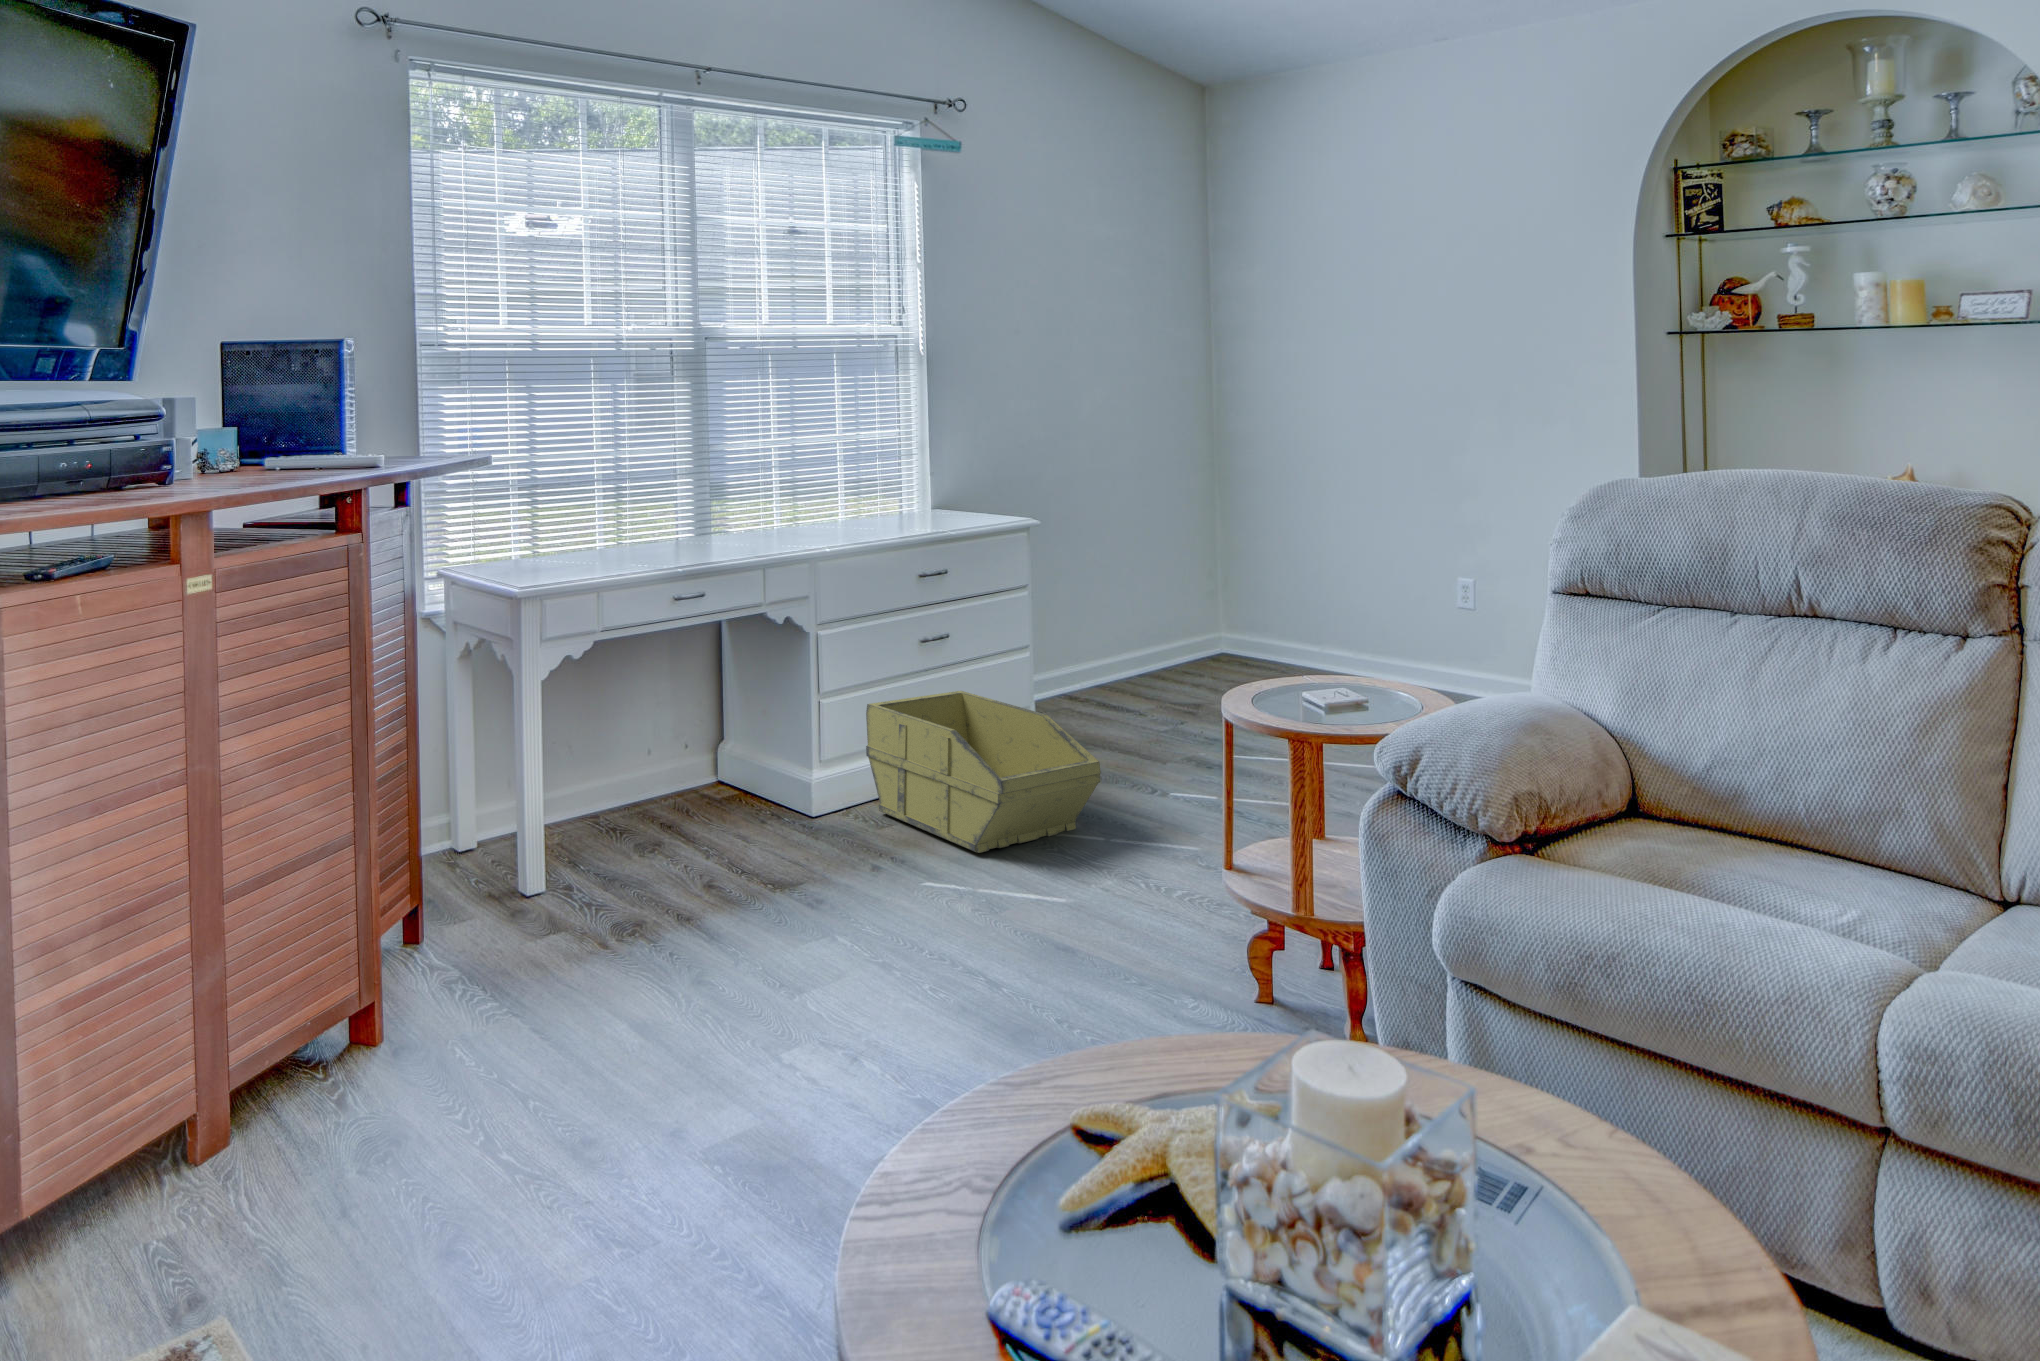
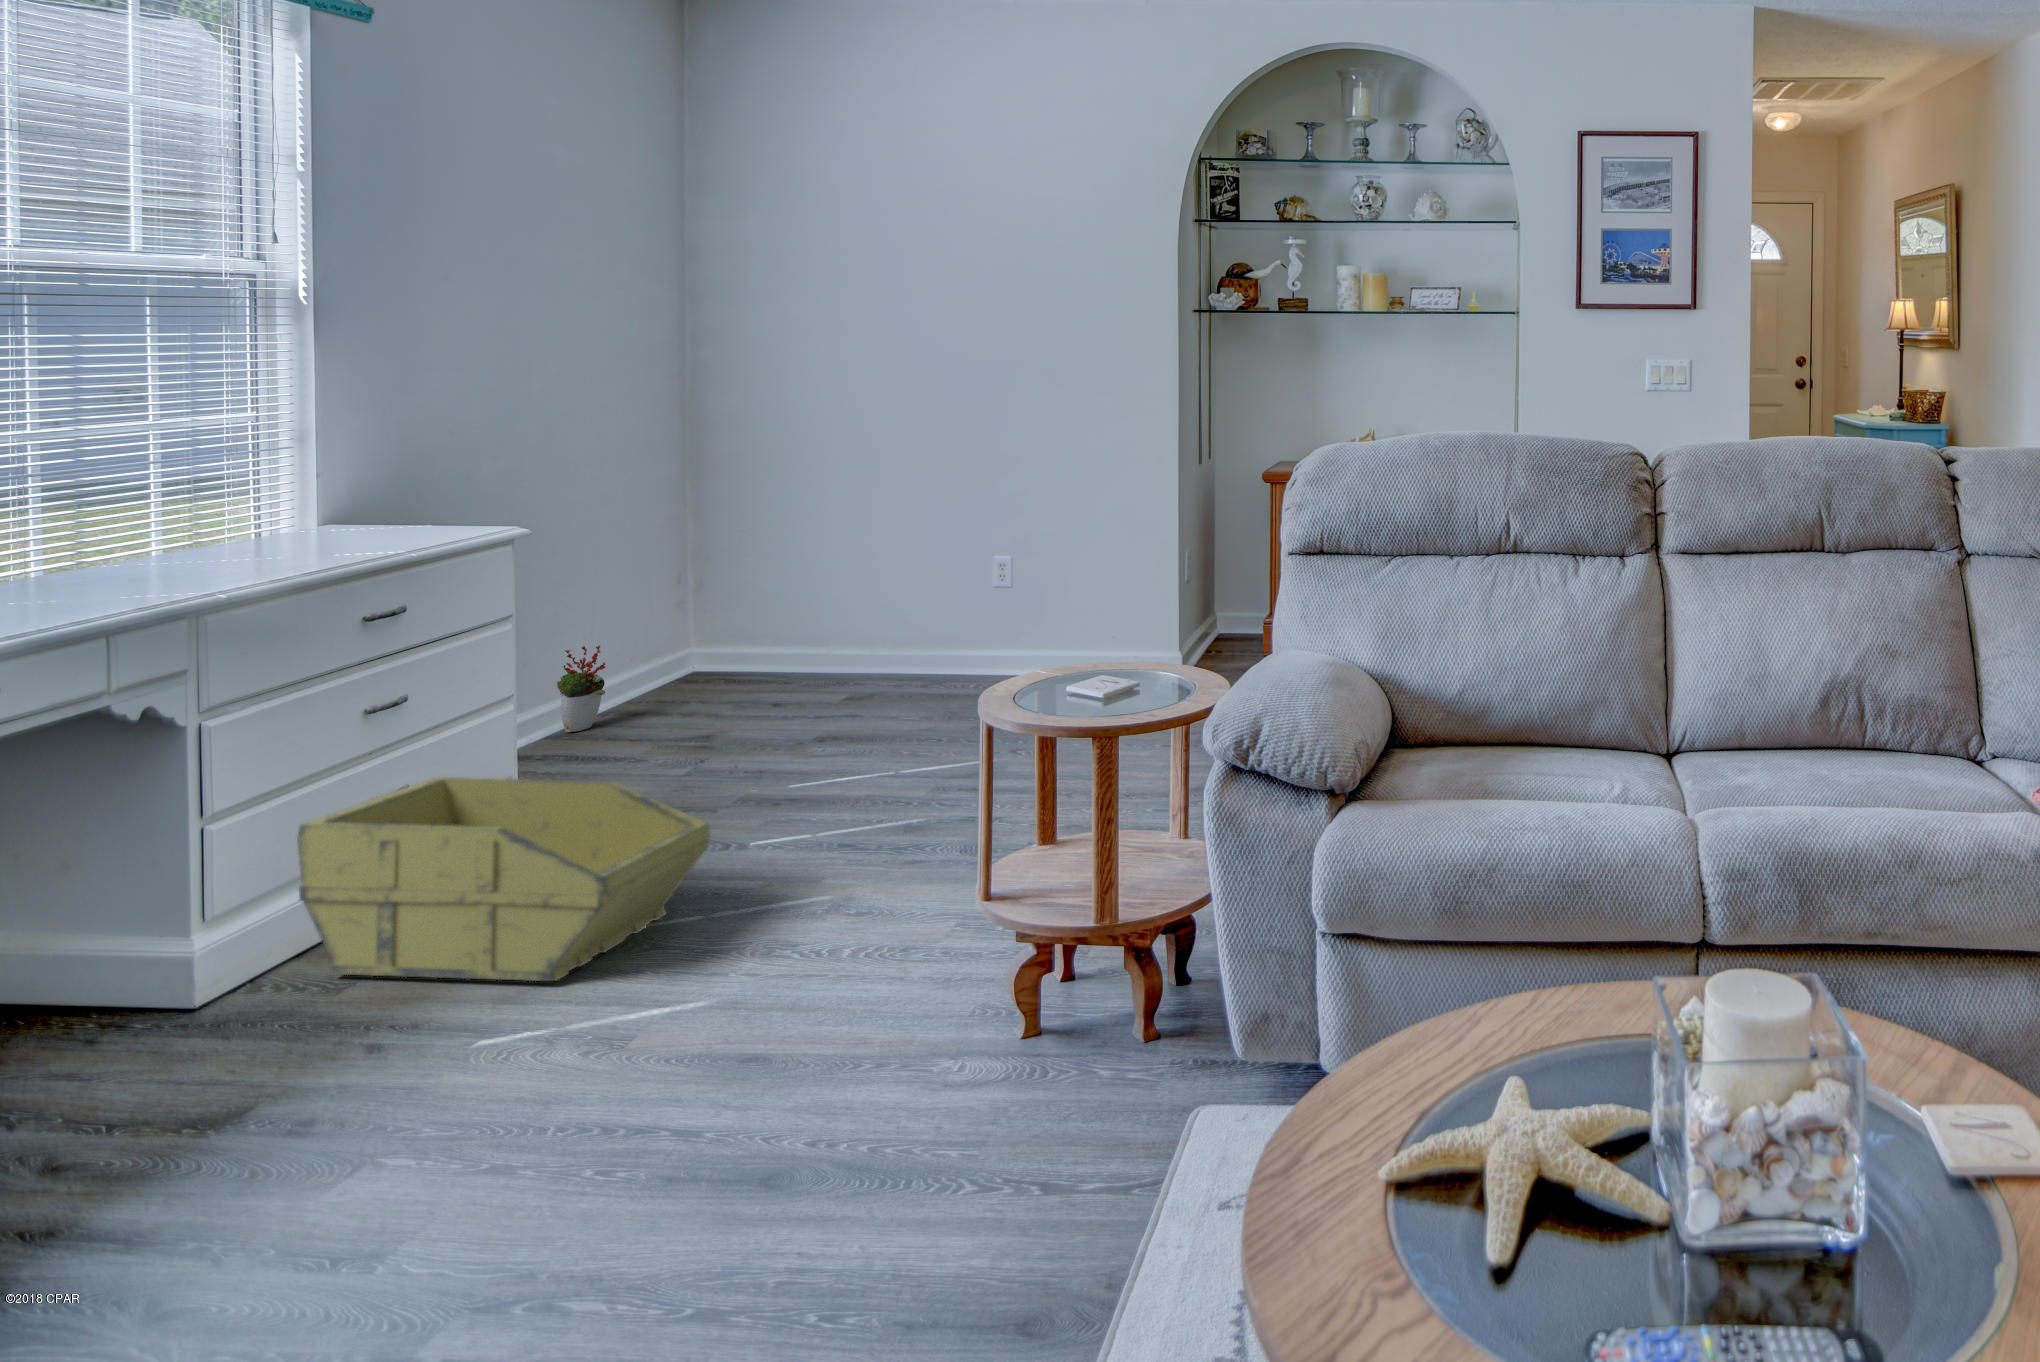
decorative plant: none [1105,618,1139,685] -> present [557,646,605,732]

